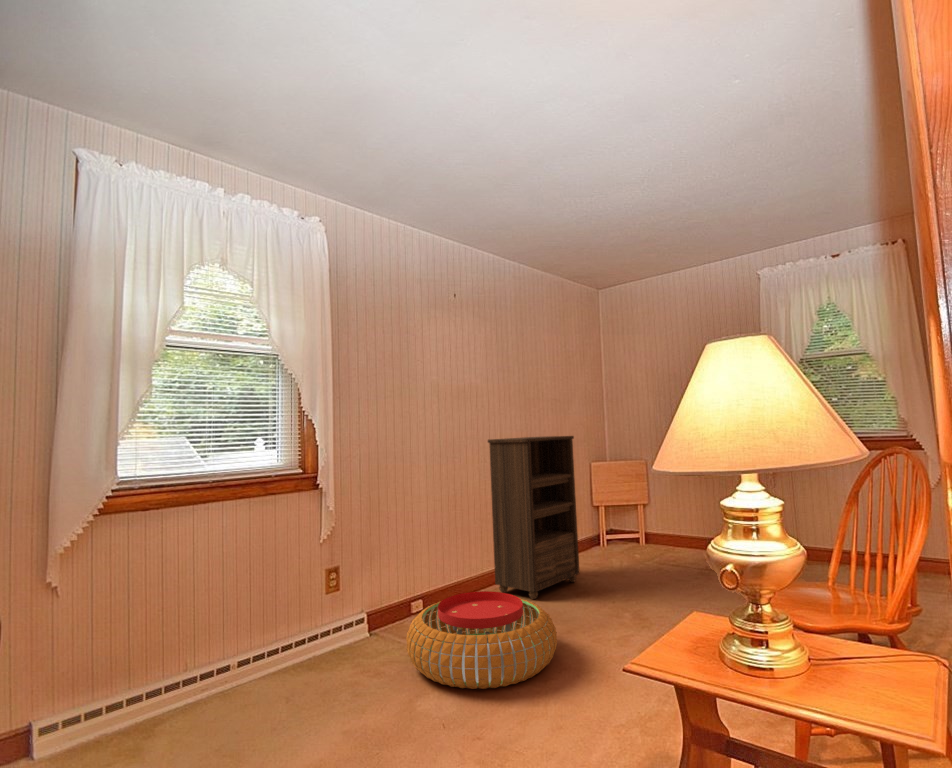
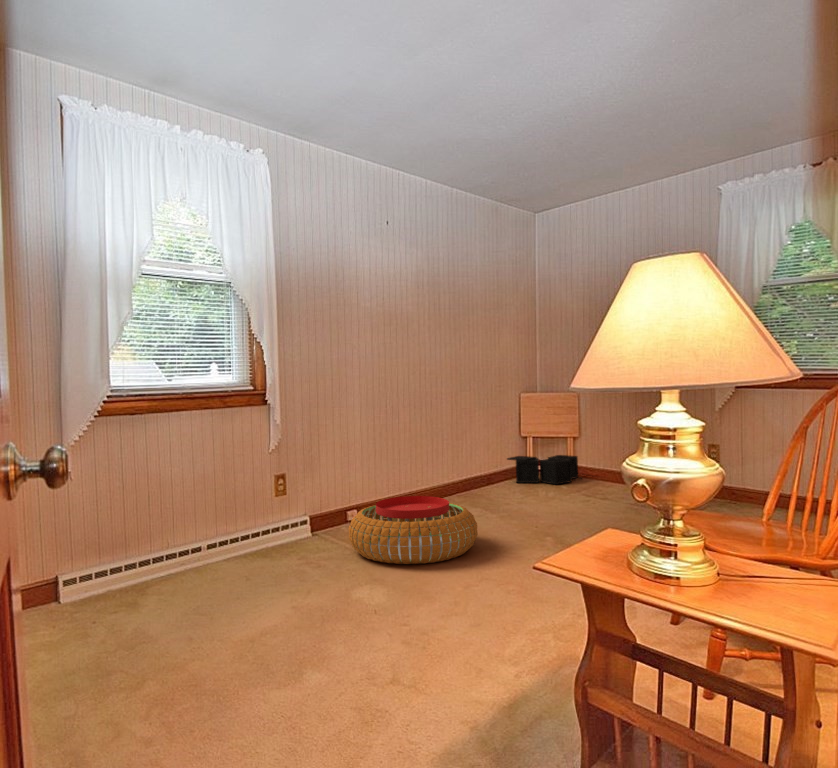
bookshelf: present [488,436,580,599] -> none [419,364,504,513]
storage bin: none [578,524,657,558] -> present [507,455,582,484]

